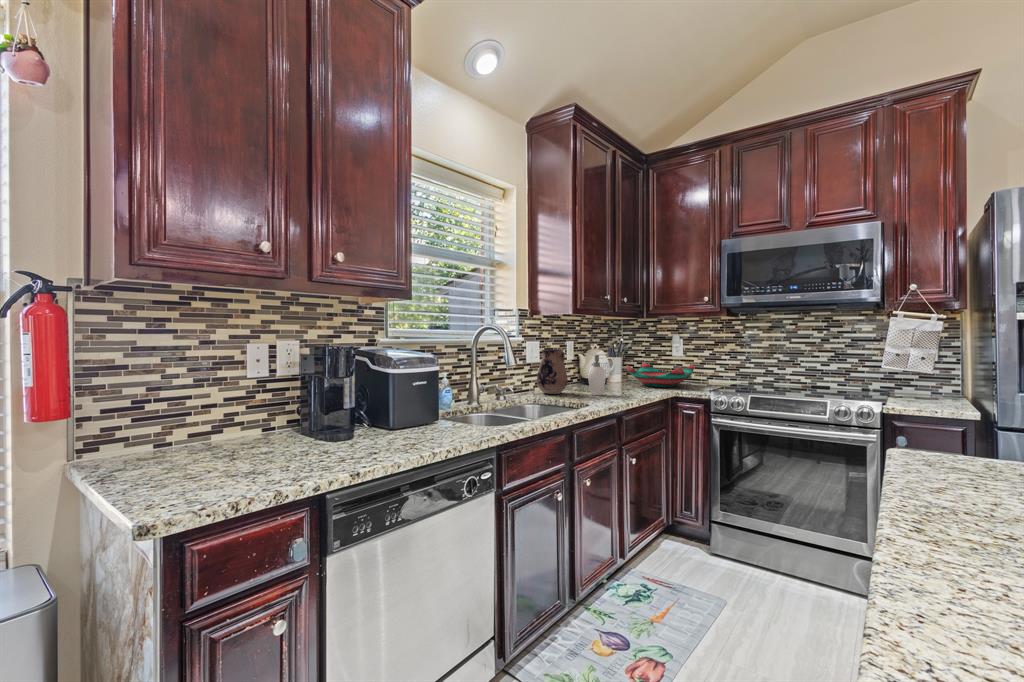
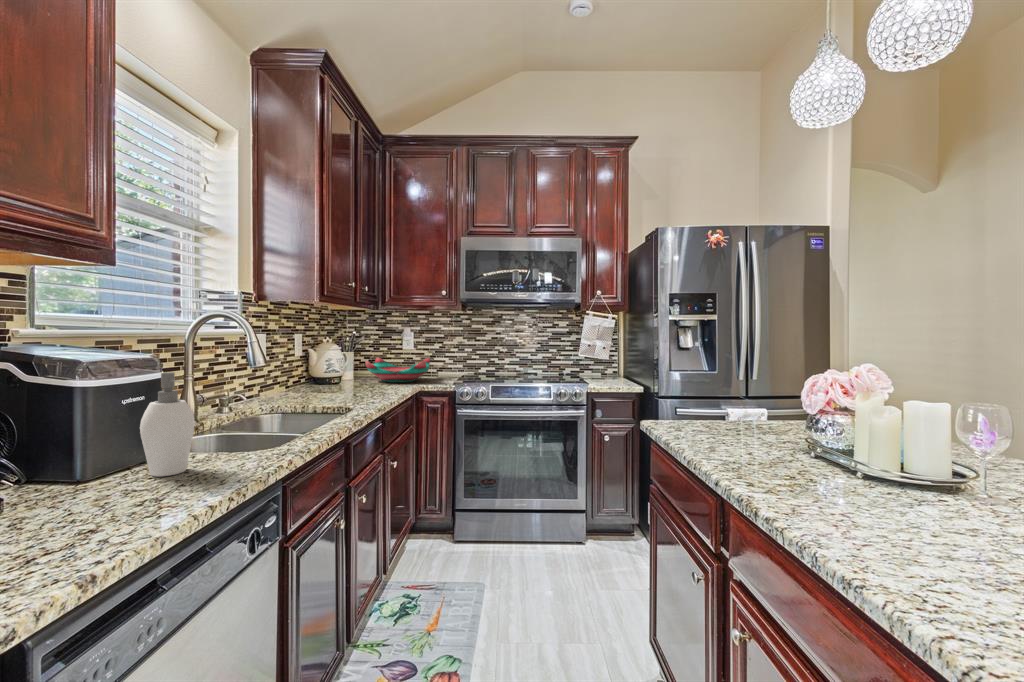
ceramic pitcher: present [537,349,568,394] -> none [267,343,309,399]
soap dispenser: present [588,355,606,395] -> present [140,372,195,476]

